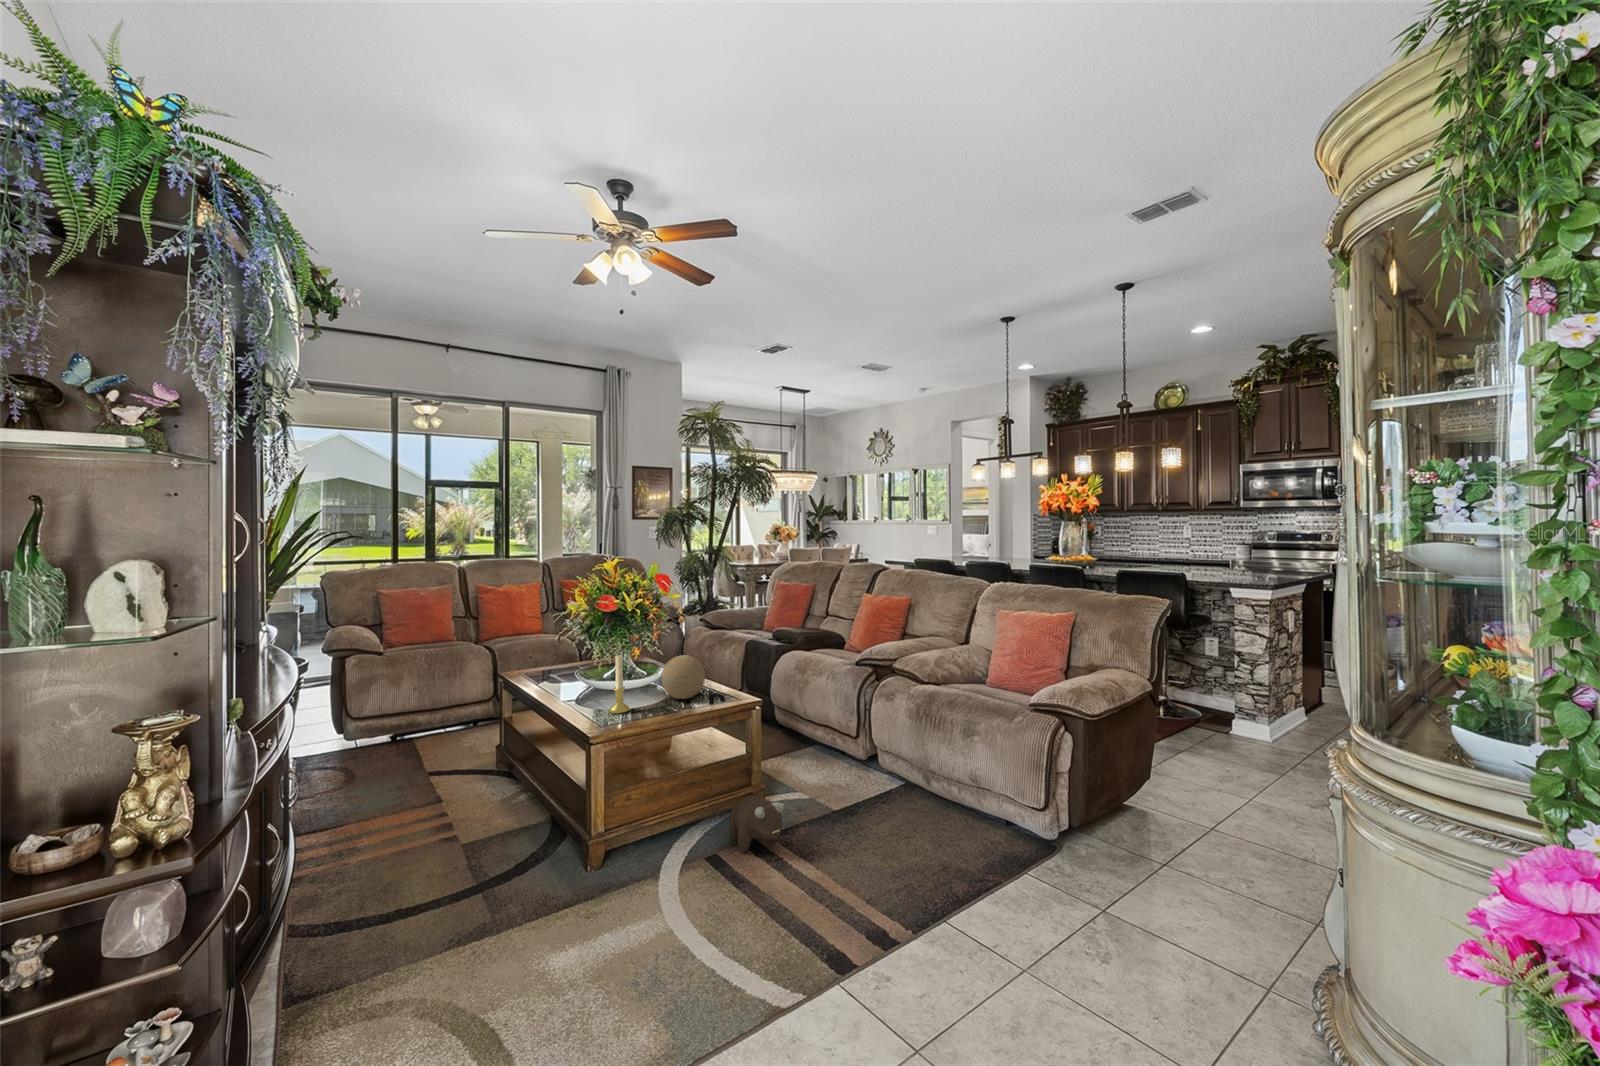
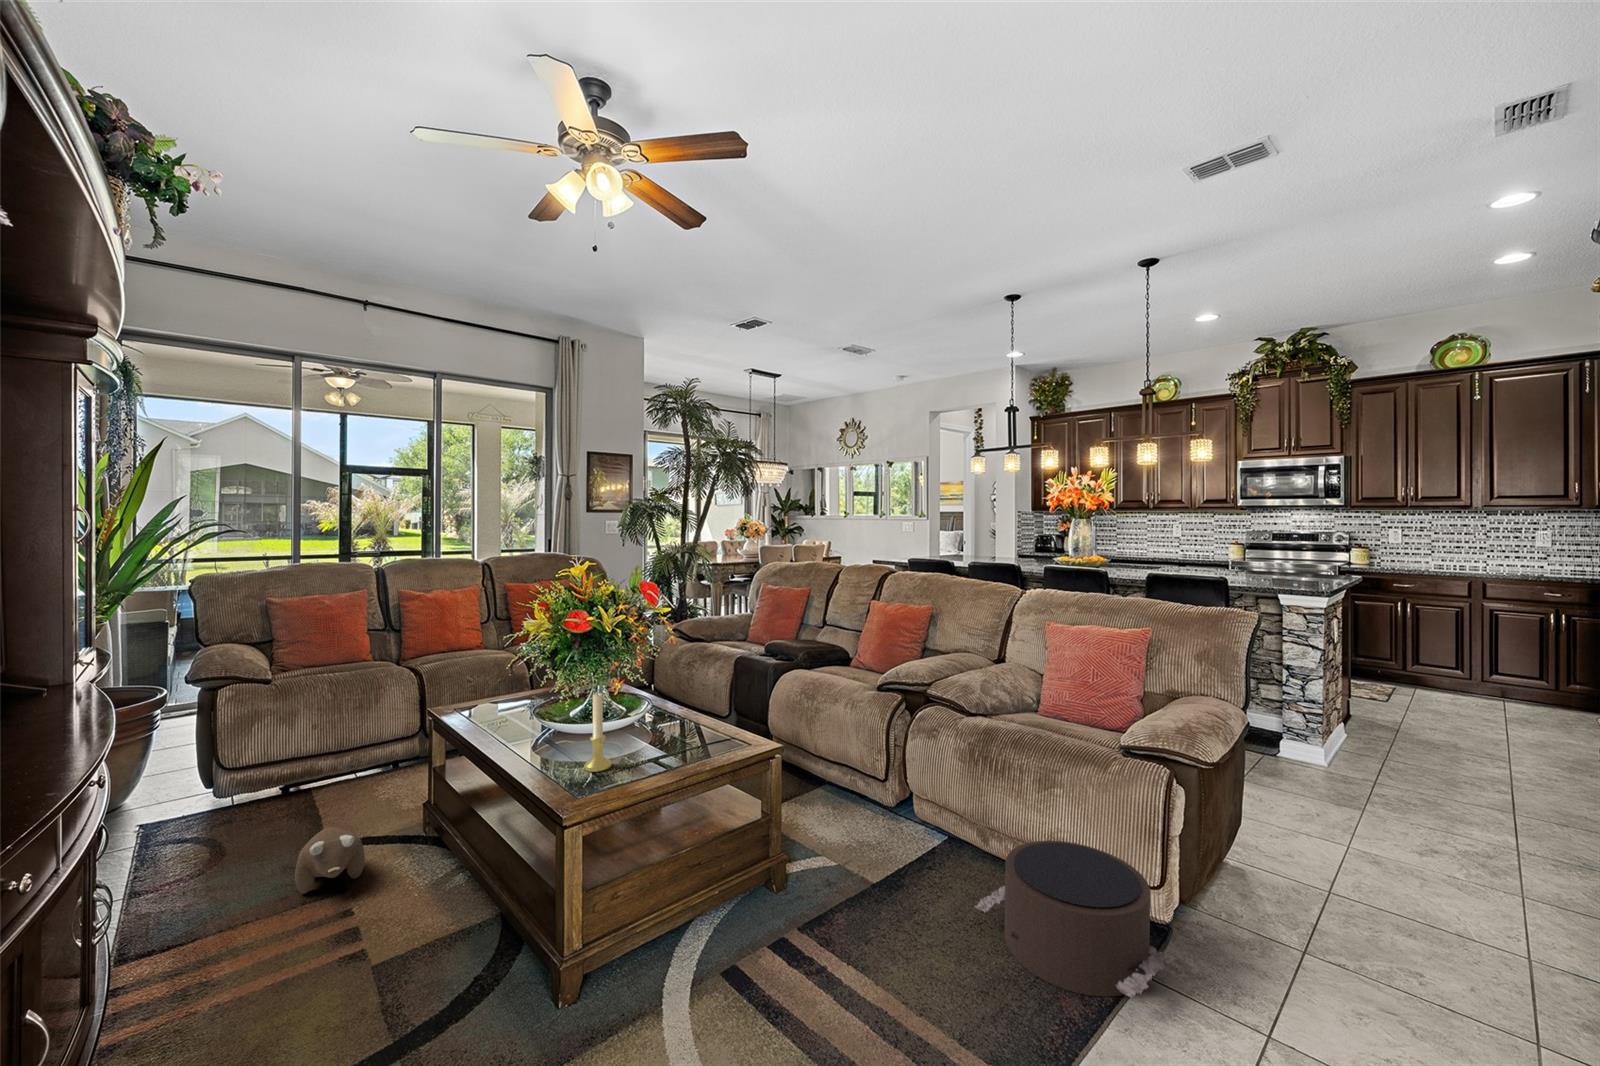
decorative orb: present [661,655,705,699] -> none [651,688,707,746]
pouf: none [904,777,1044,884] -> present [975,841,1170,998]
plush toy: present [729,796,785,852] -> present [295,827,365,894]

